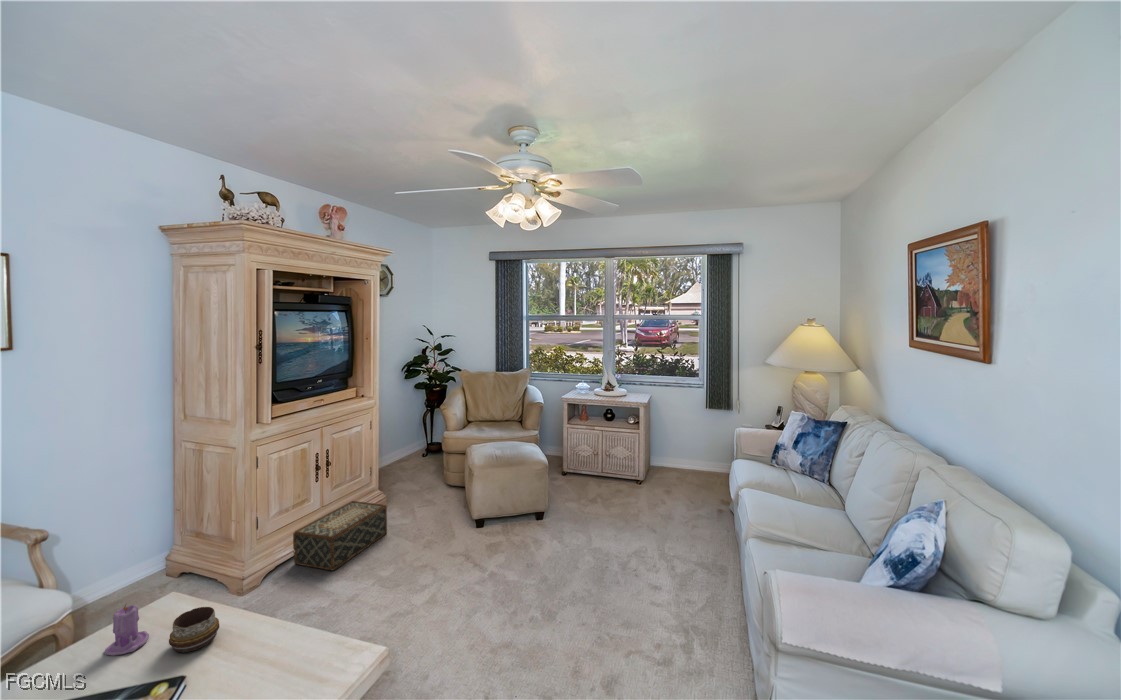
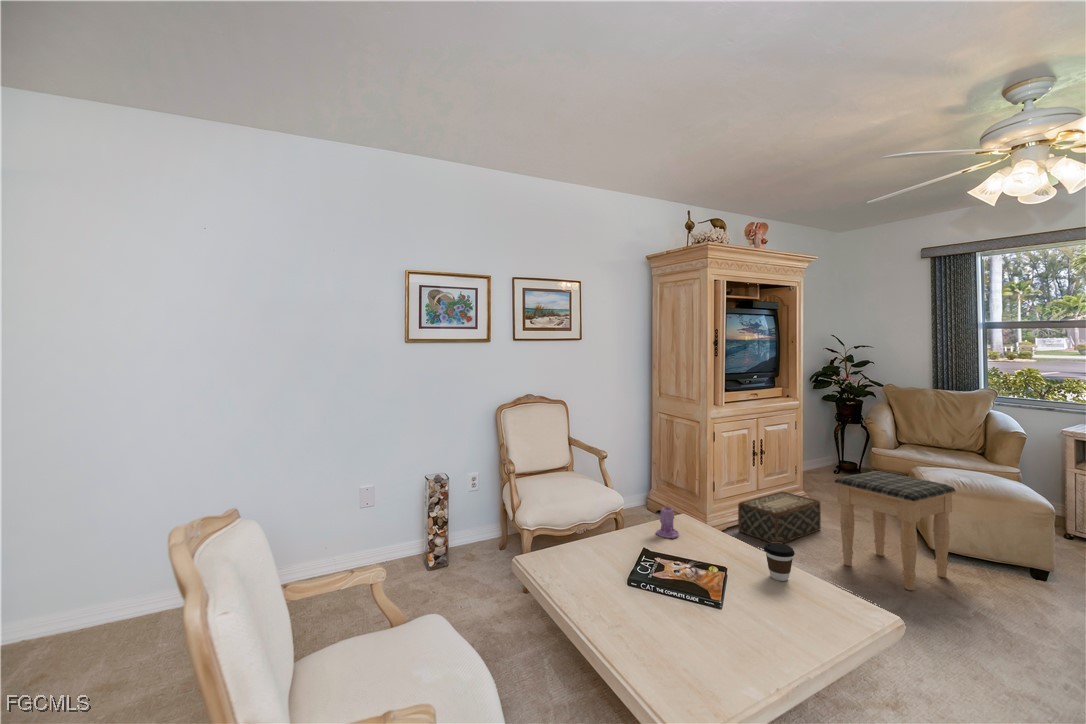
footstool: none [384,471,482,586] -> present [834,471,956,590]
decorative bowl: present [169,607,219,653] -> none [697,521,729,550]
coffee cup: none [245,622,285,674] -> present [764,543,795,581]

